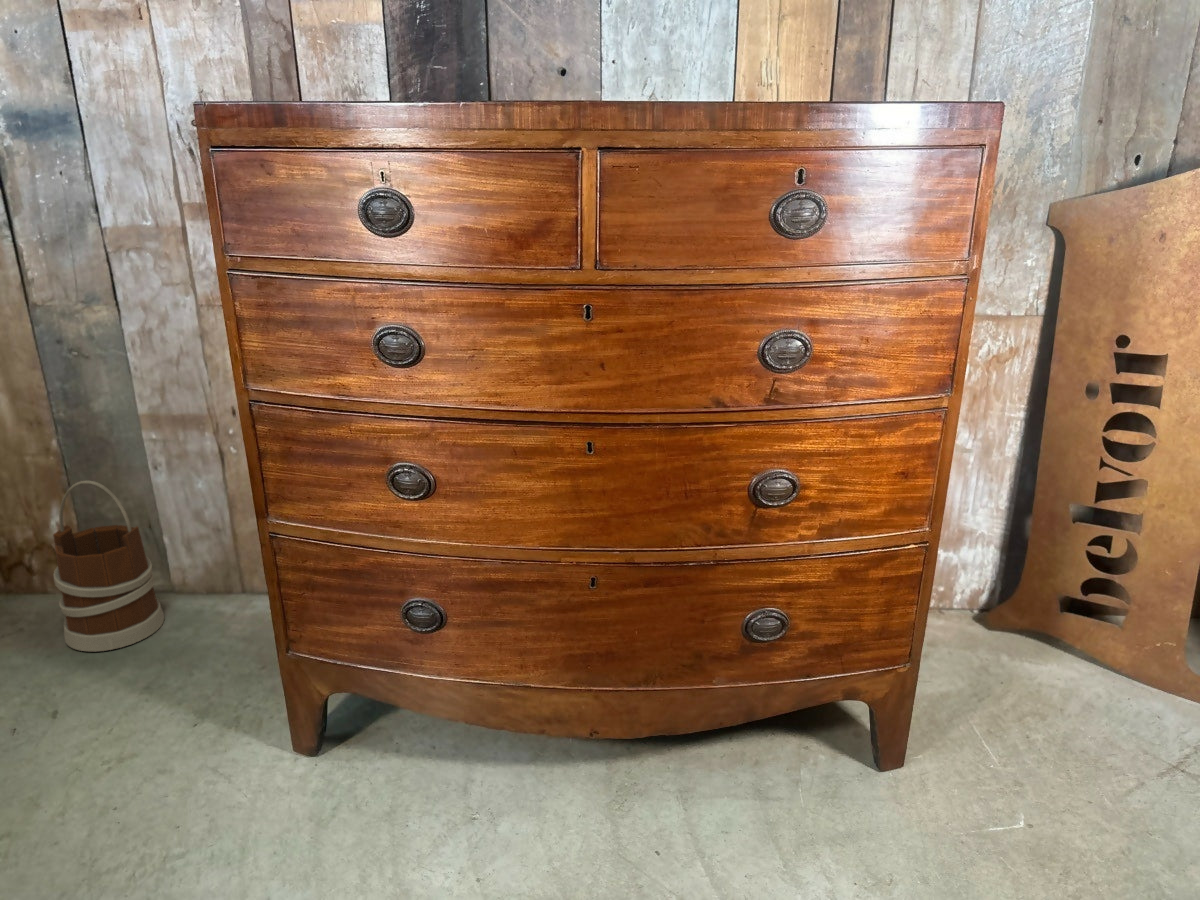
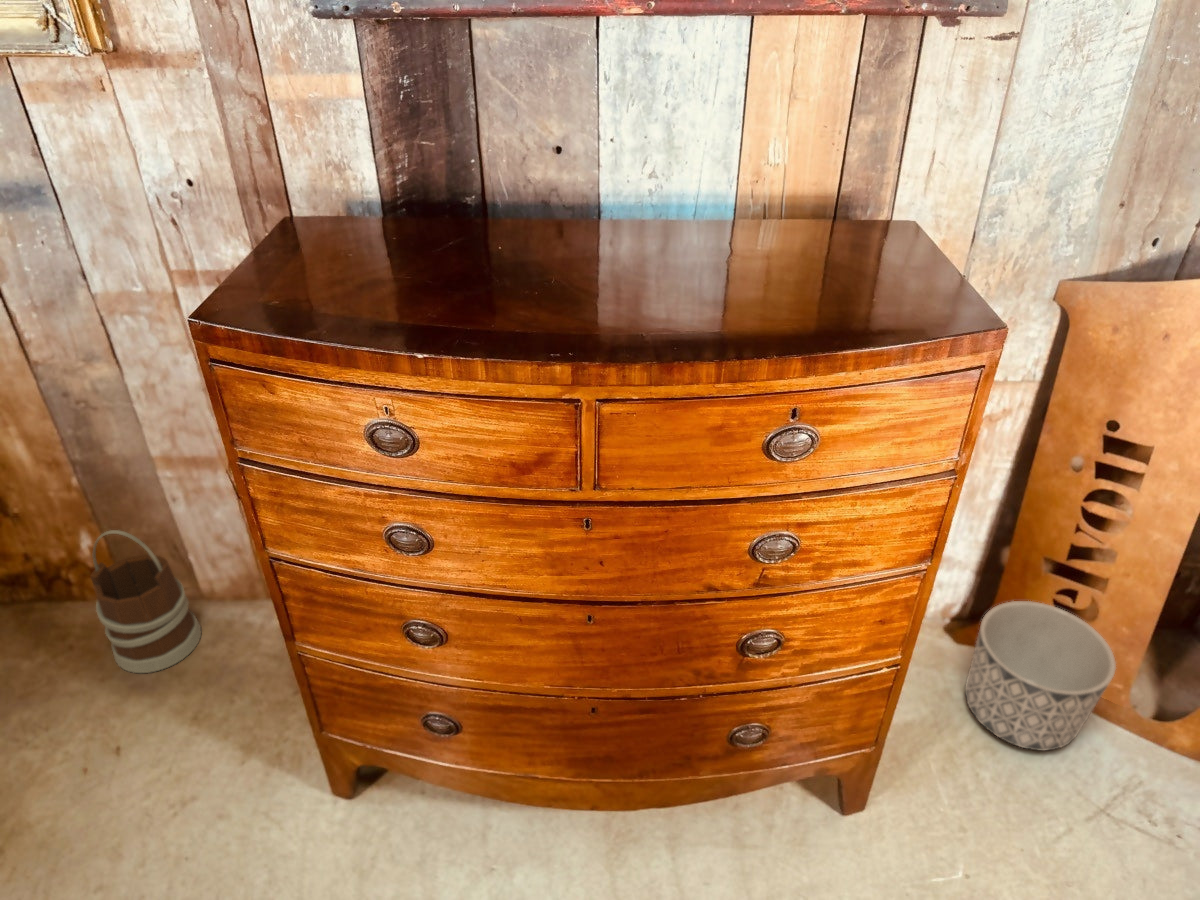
planter: none [1005,559,1168,713] -> present [965,601,1116,751]

